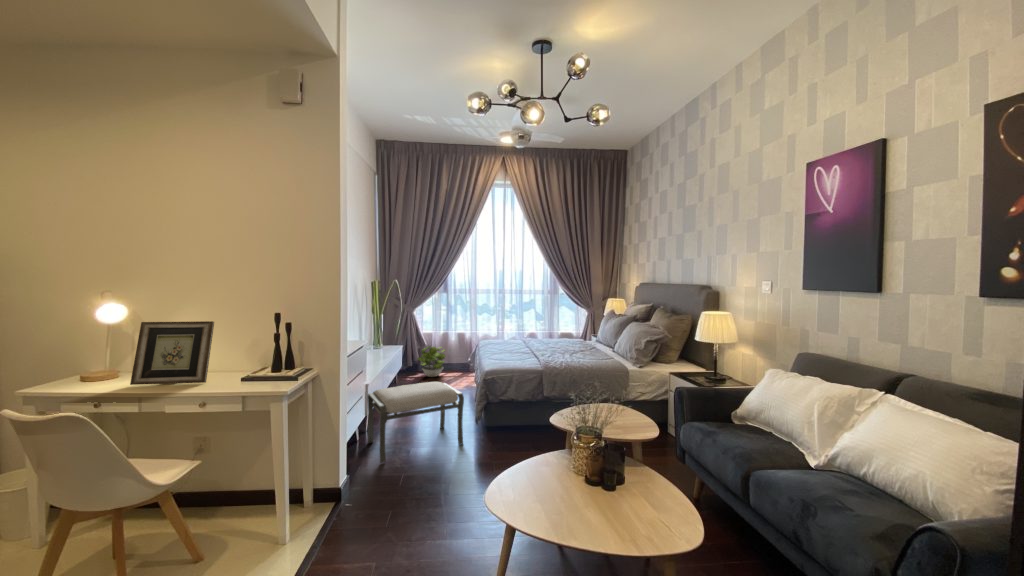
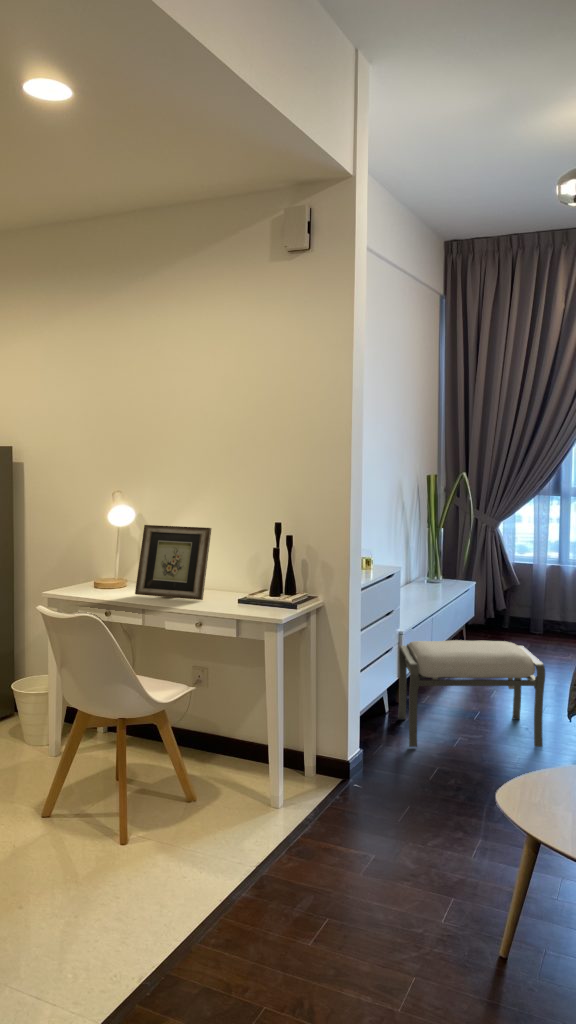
potted plant: present [417,346,446,377] -> none [499,586,551,641]

